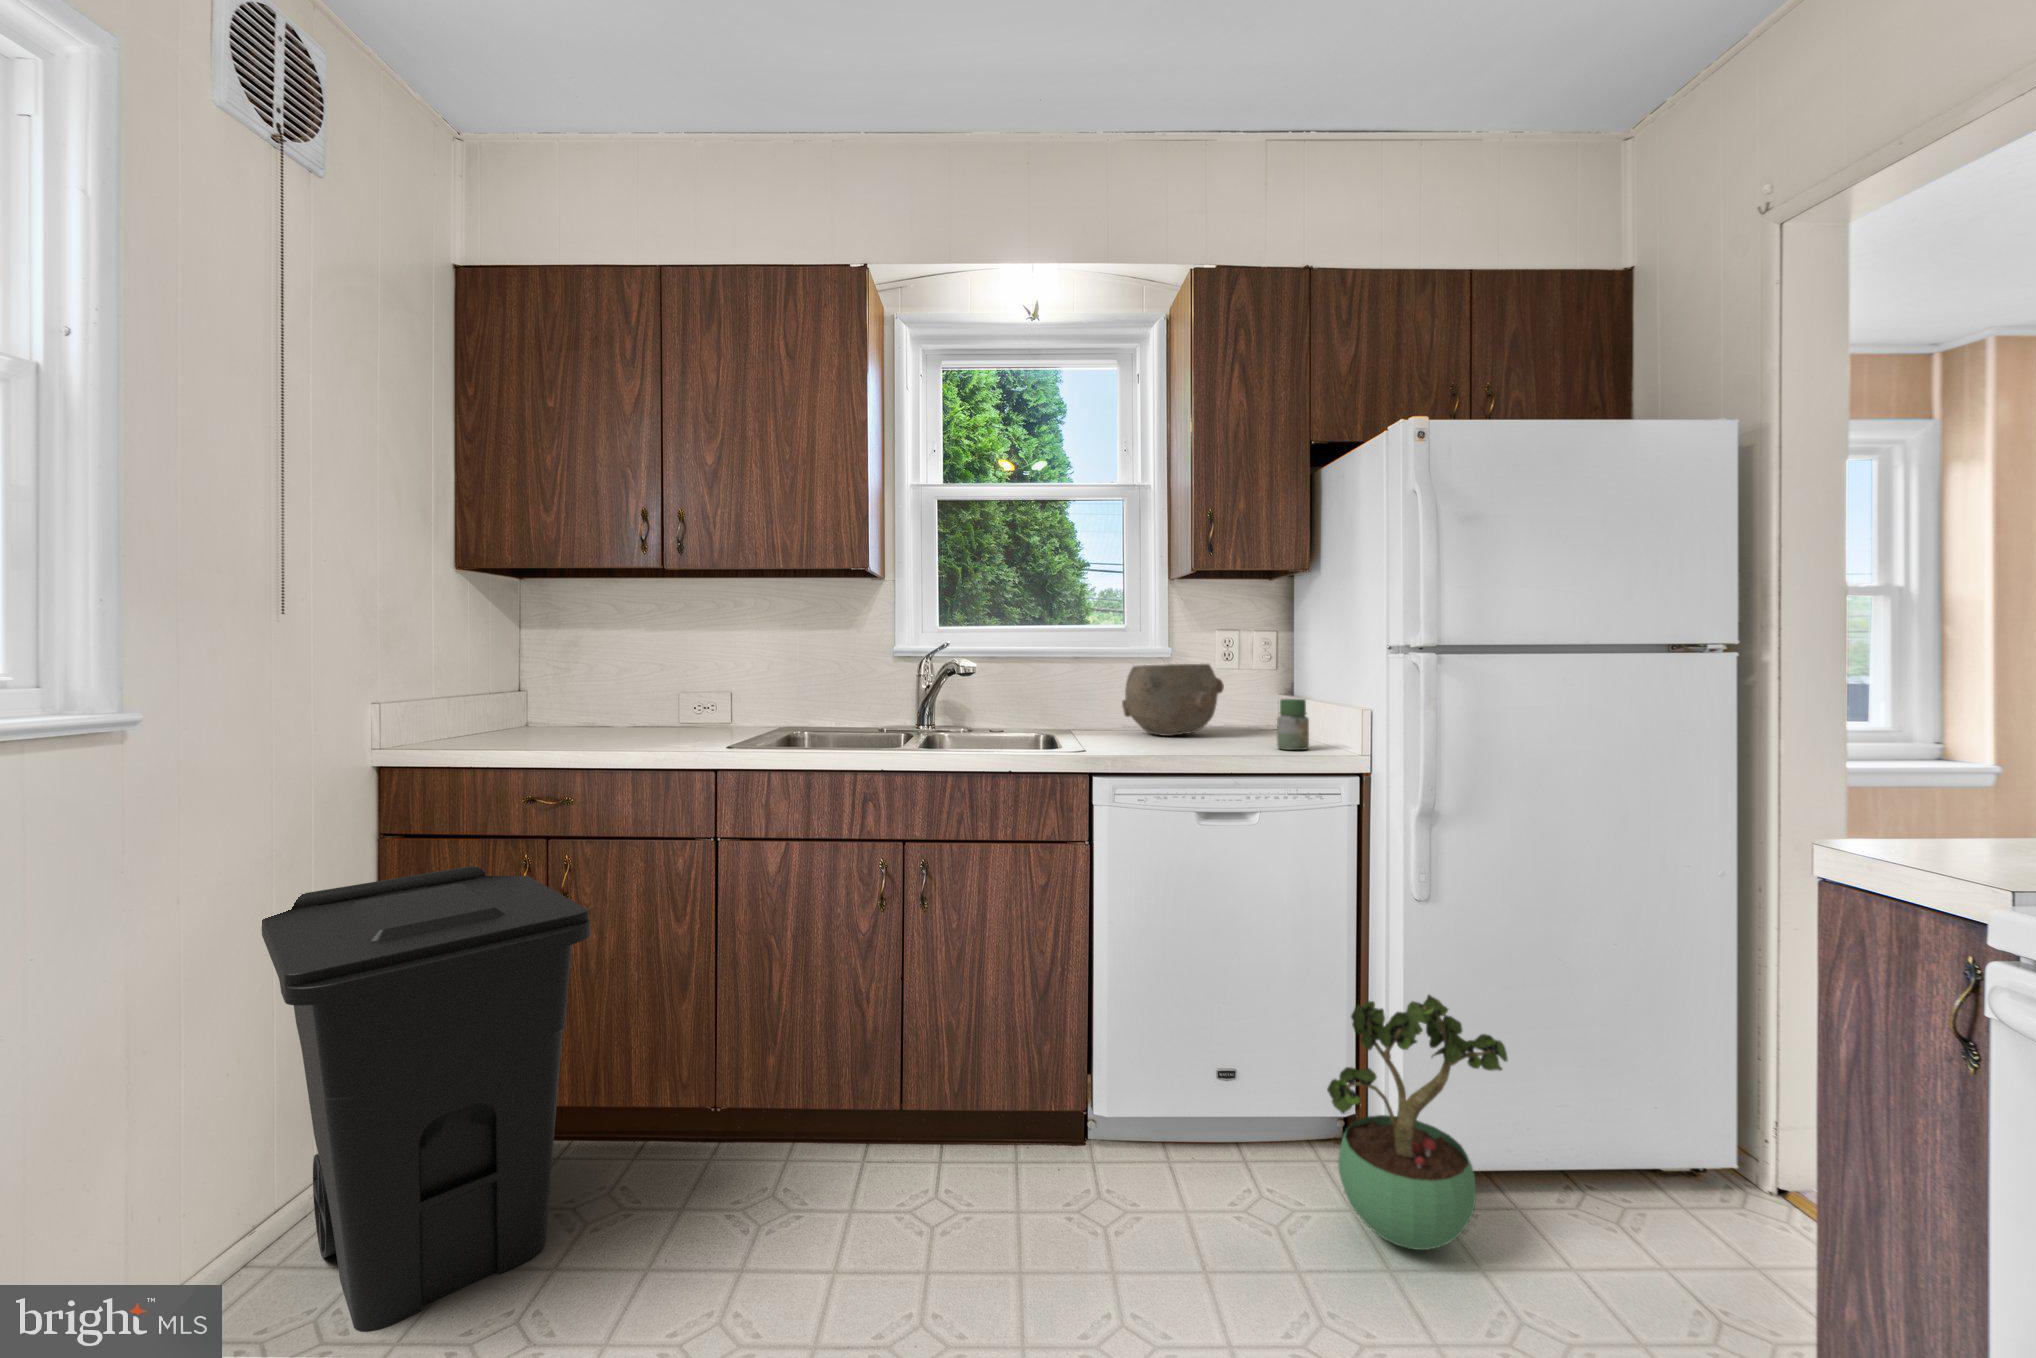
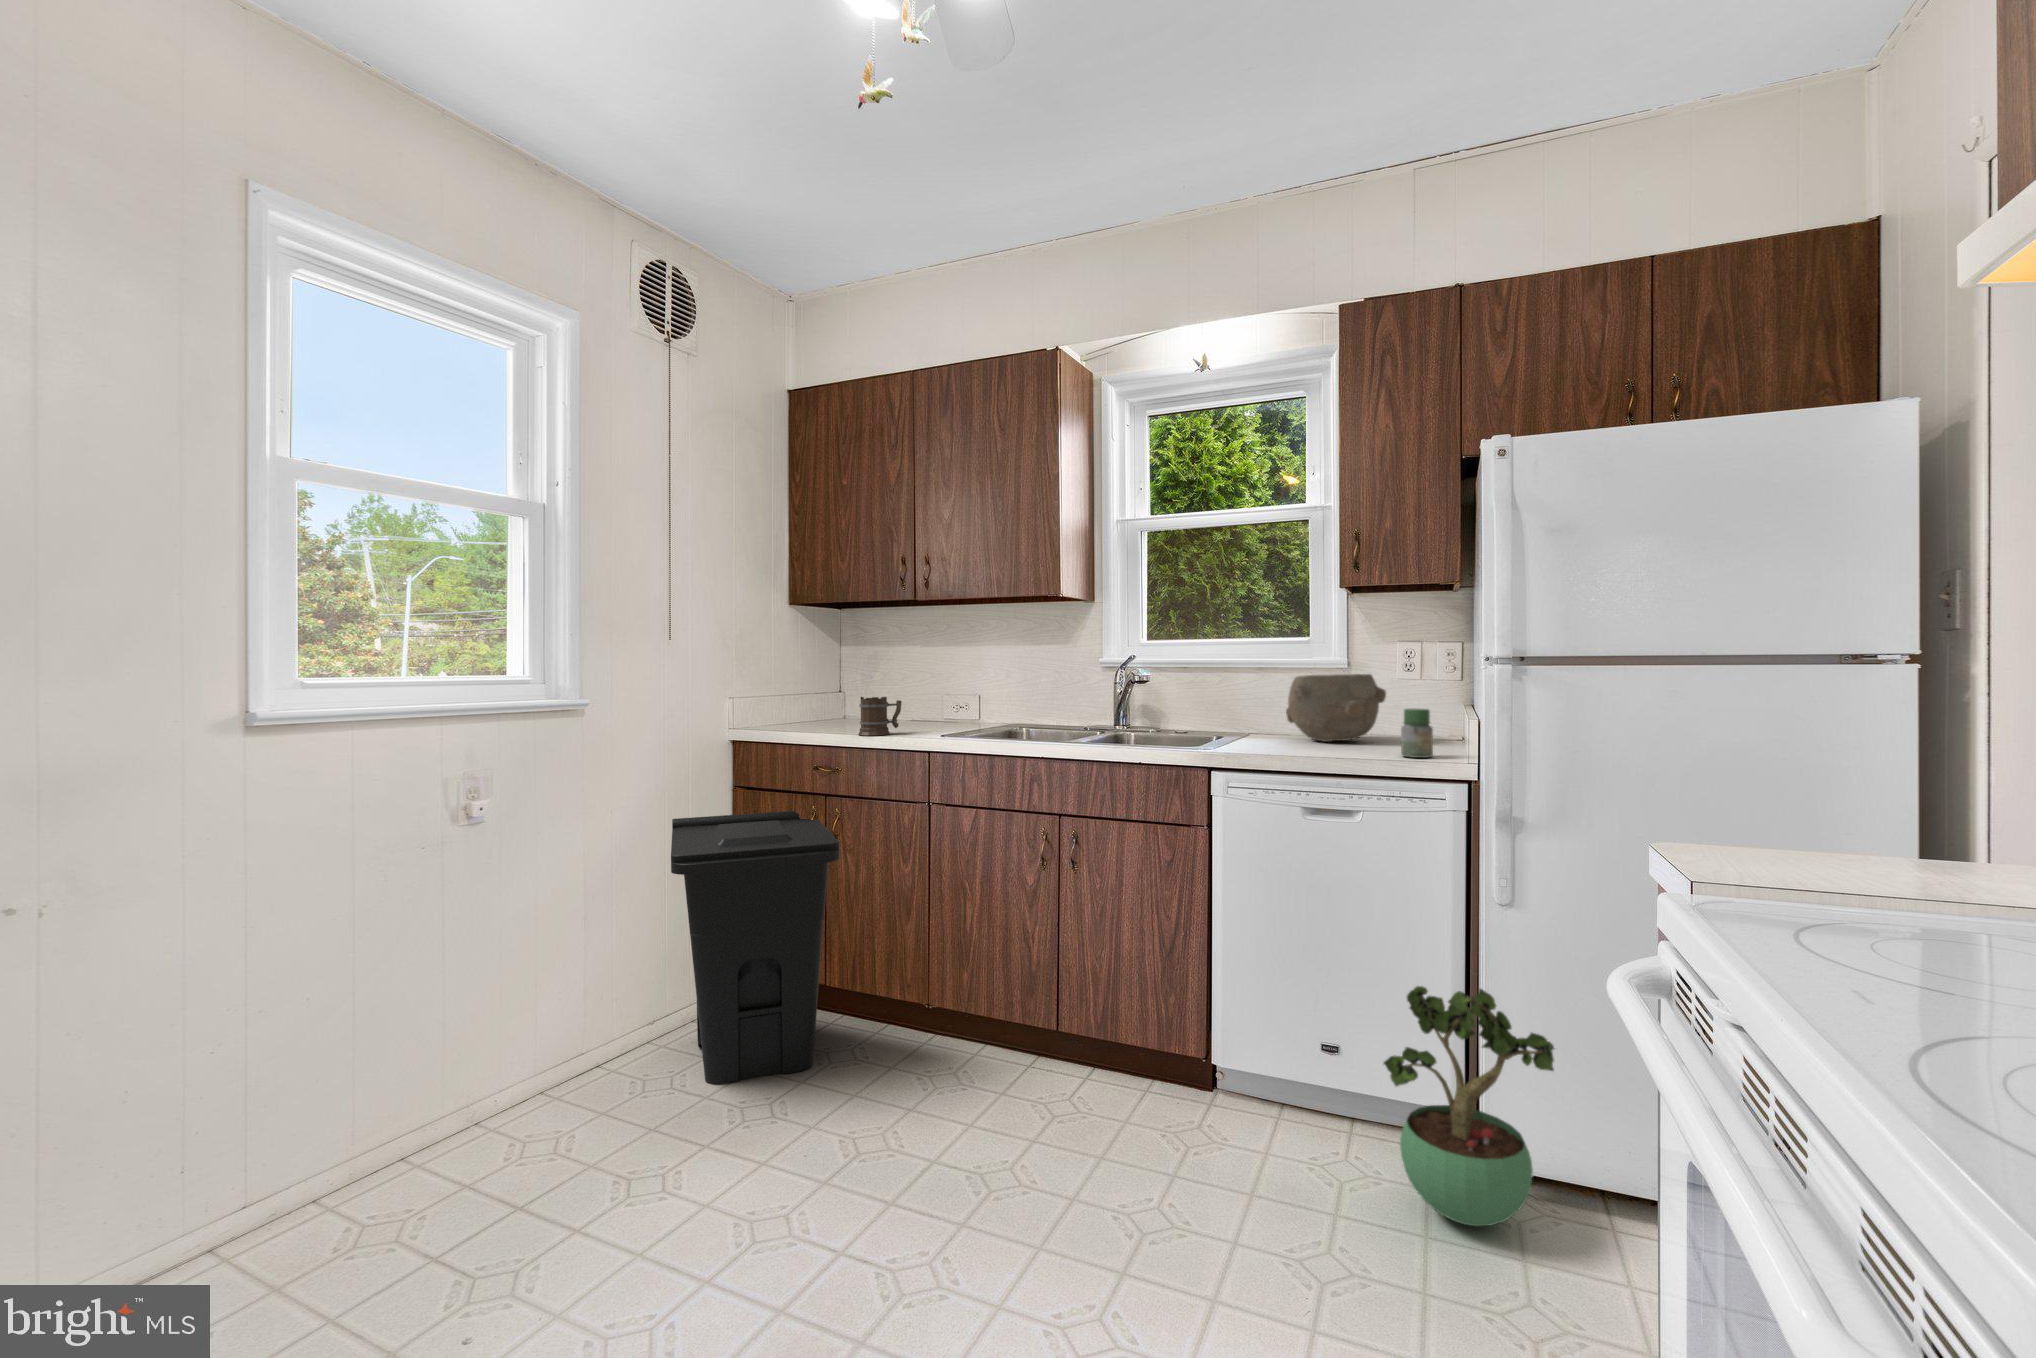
mug: none [581,697,643,751] -> present [858,697,902,735]

